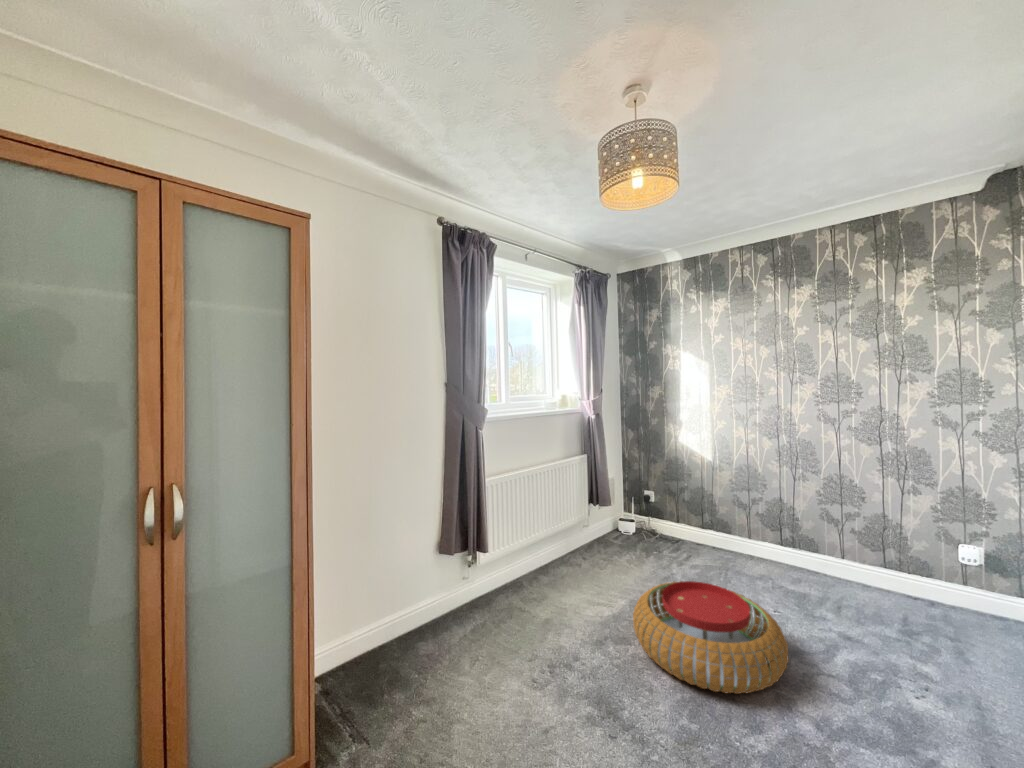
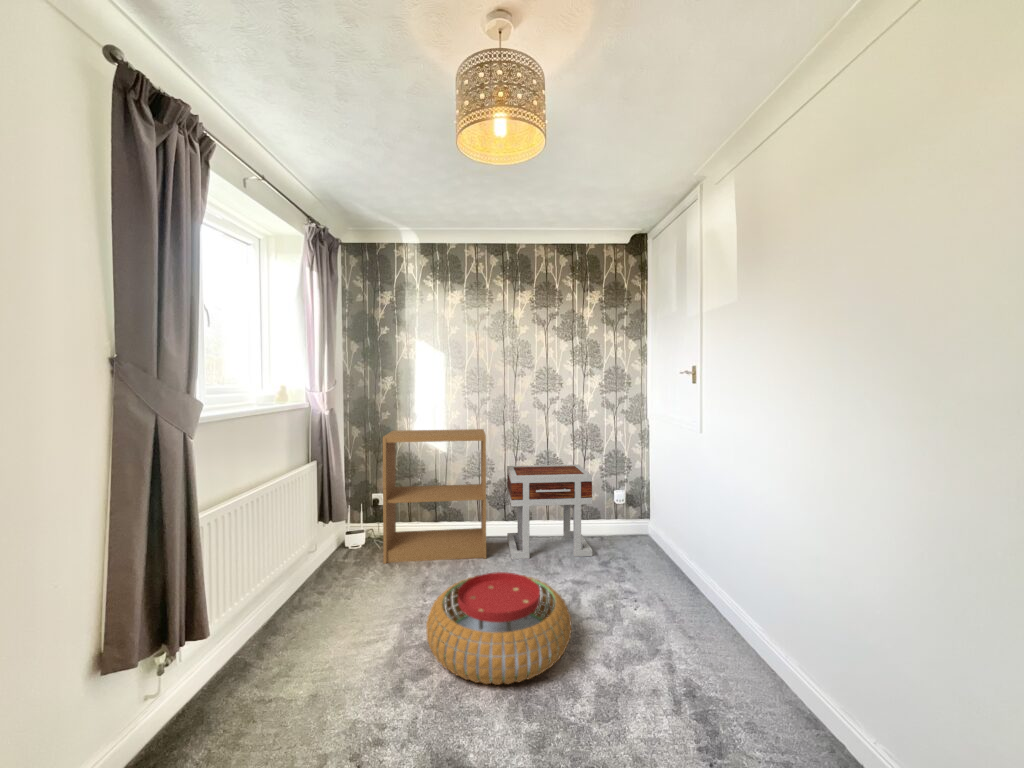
bookshelf: none [640,435,754,577] -> present [383,429,486,564]
side table: none [771,485,897,619] -> present [507,465,592,559]

